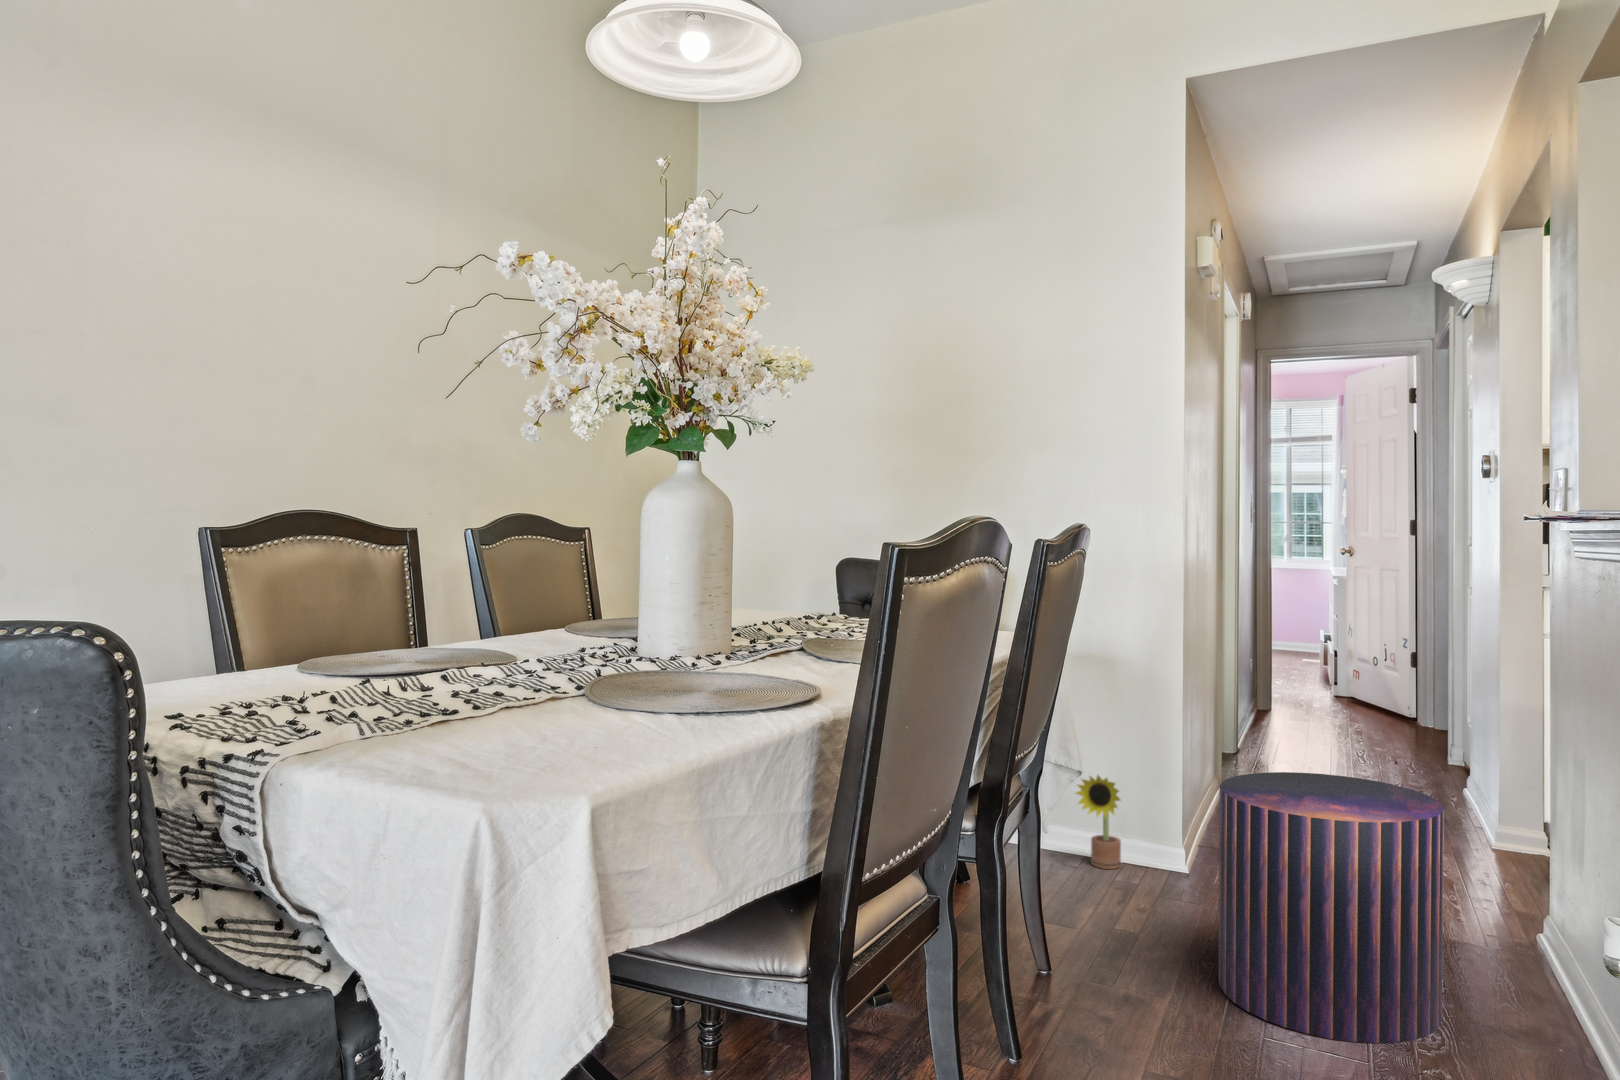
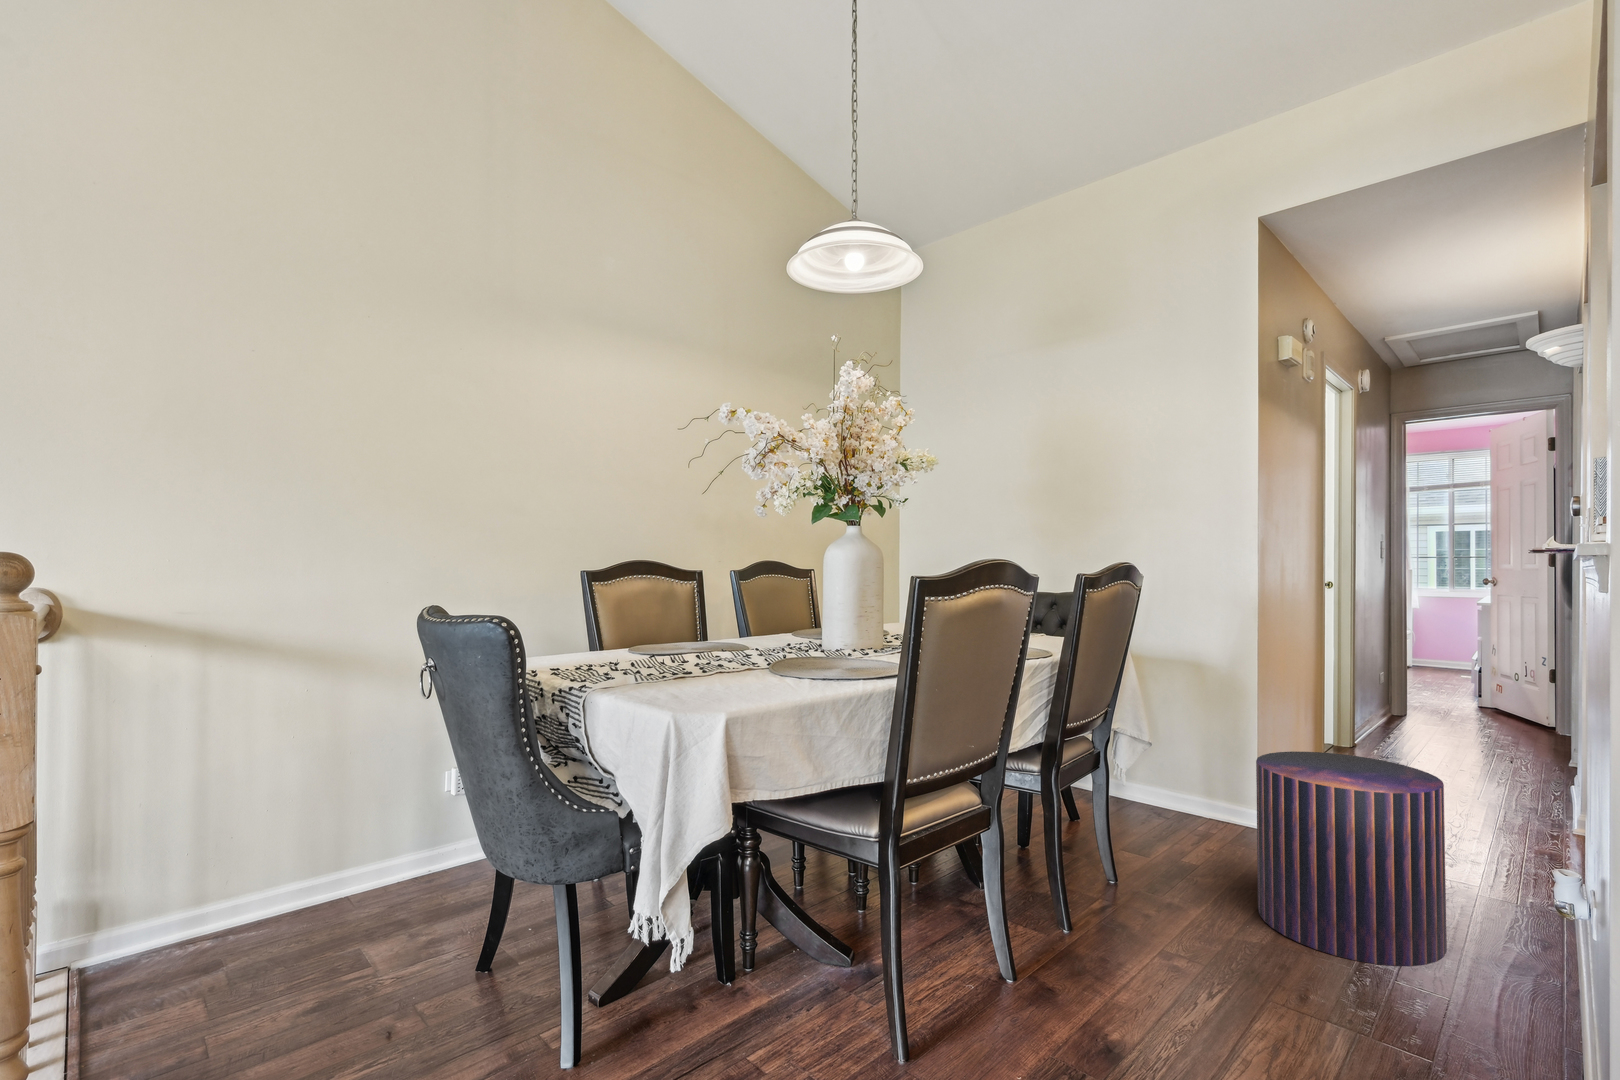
decorative plant: present [1076,775,1121,869] -> none [1176,748,1216,821]

